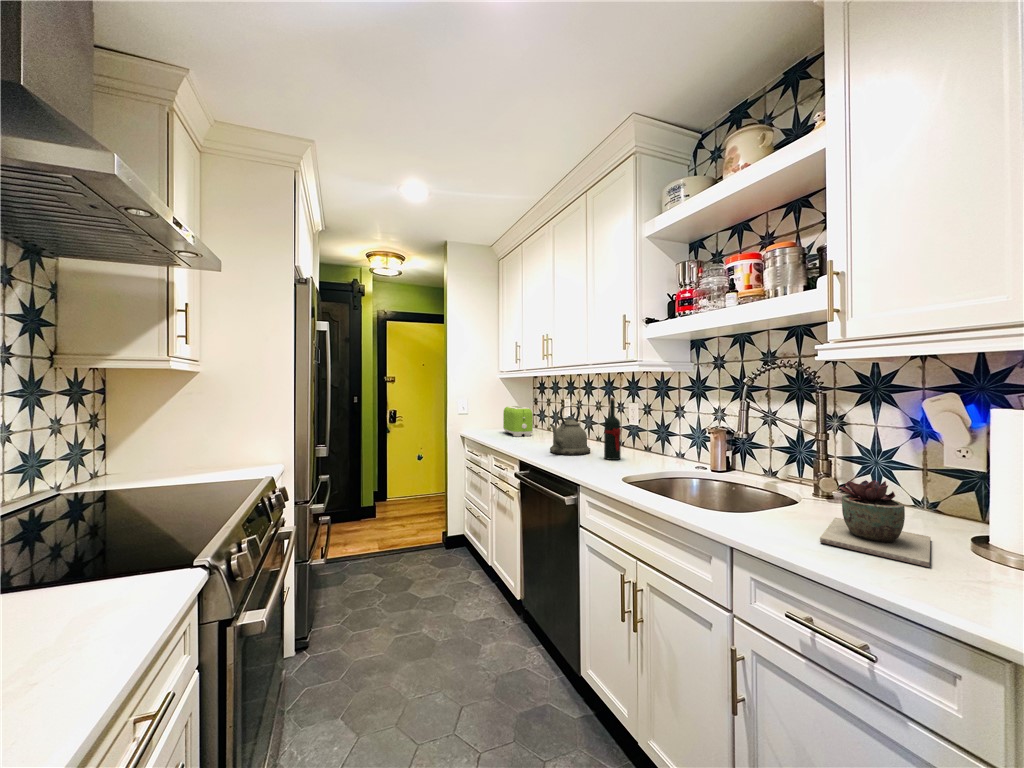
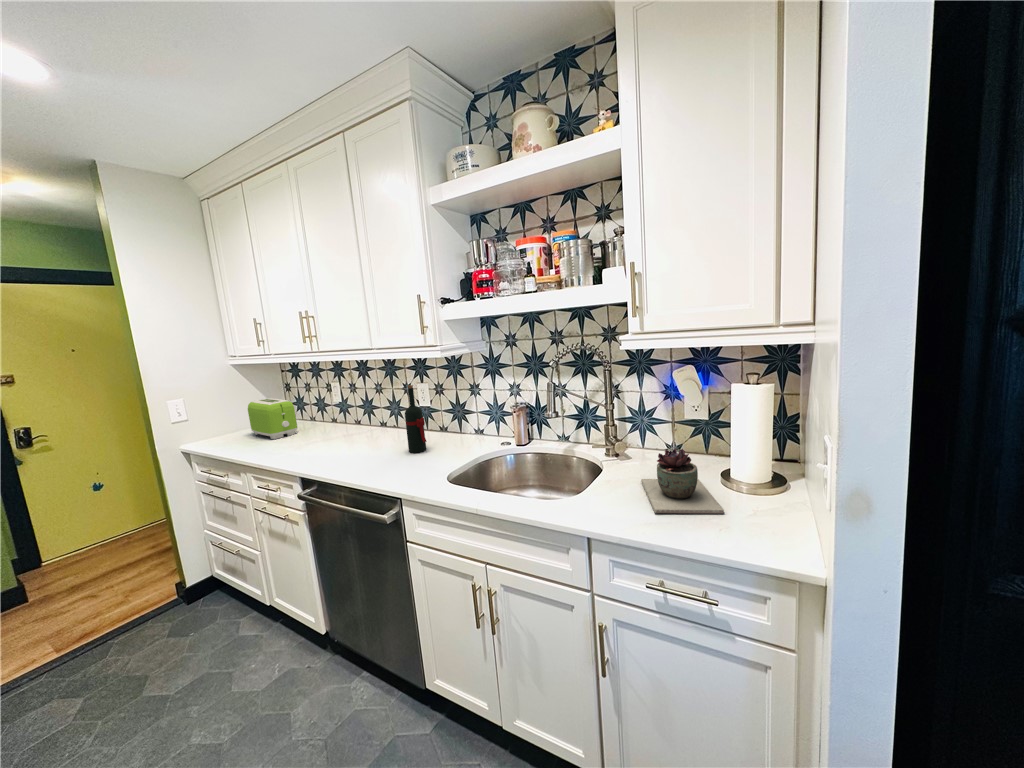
kettle: present [550,406,590,455] -> none [338,397,388,458]

